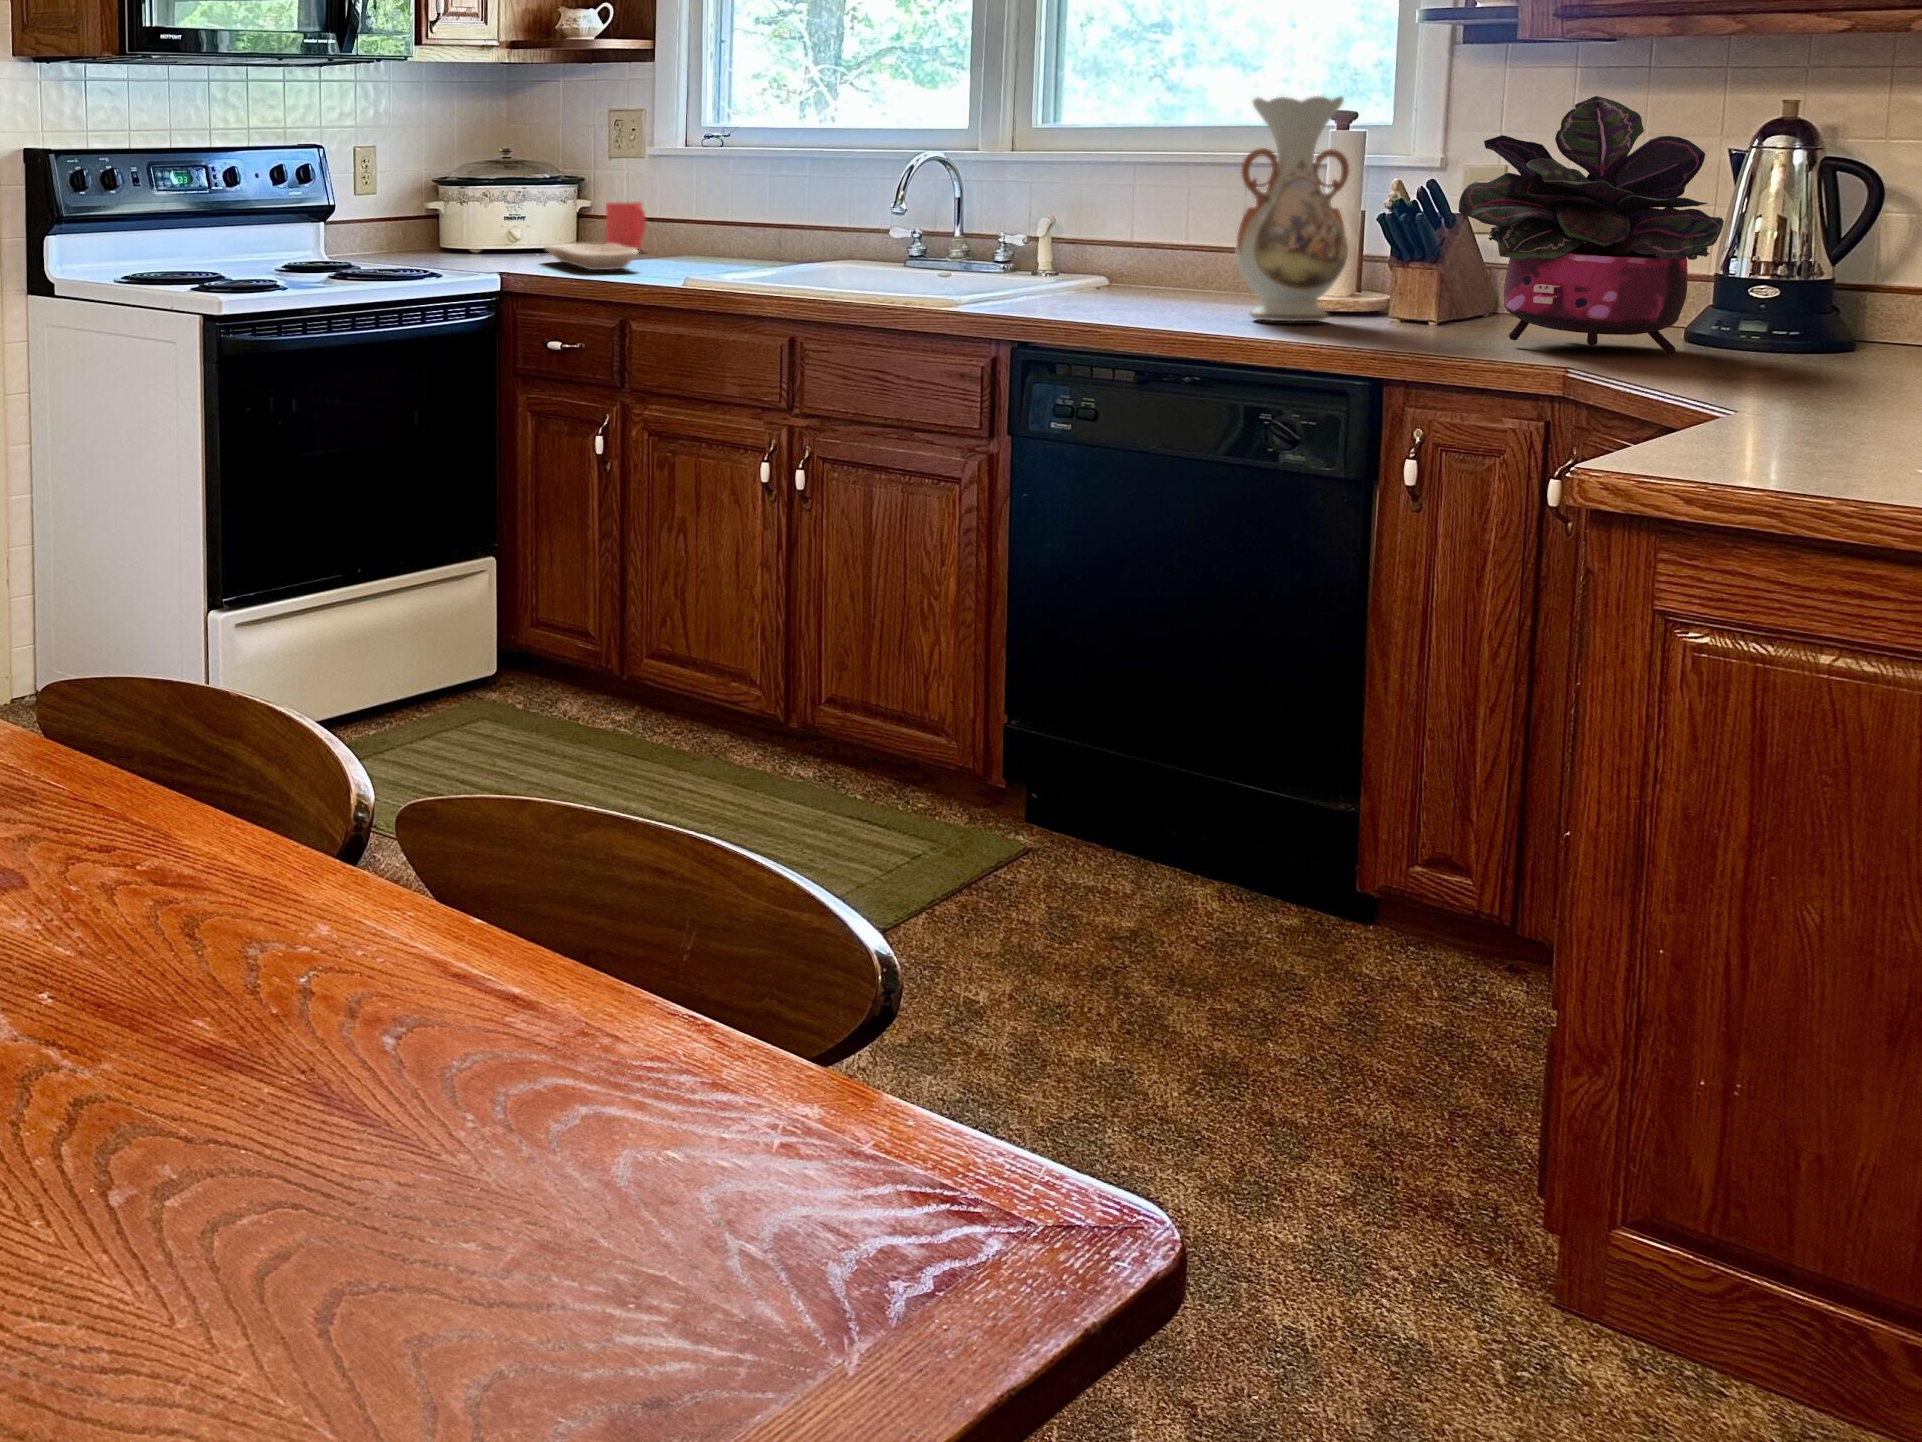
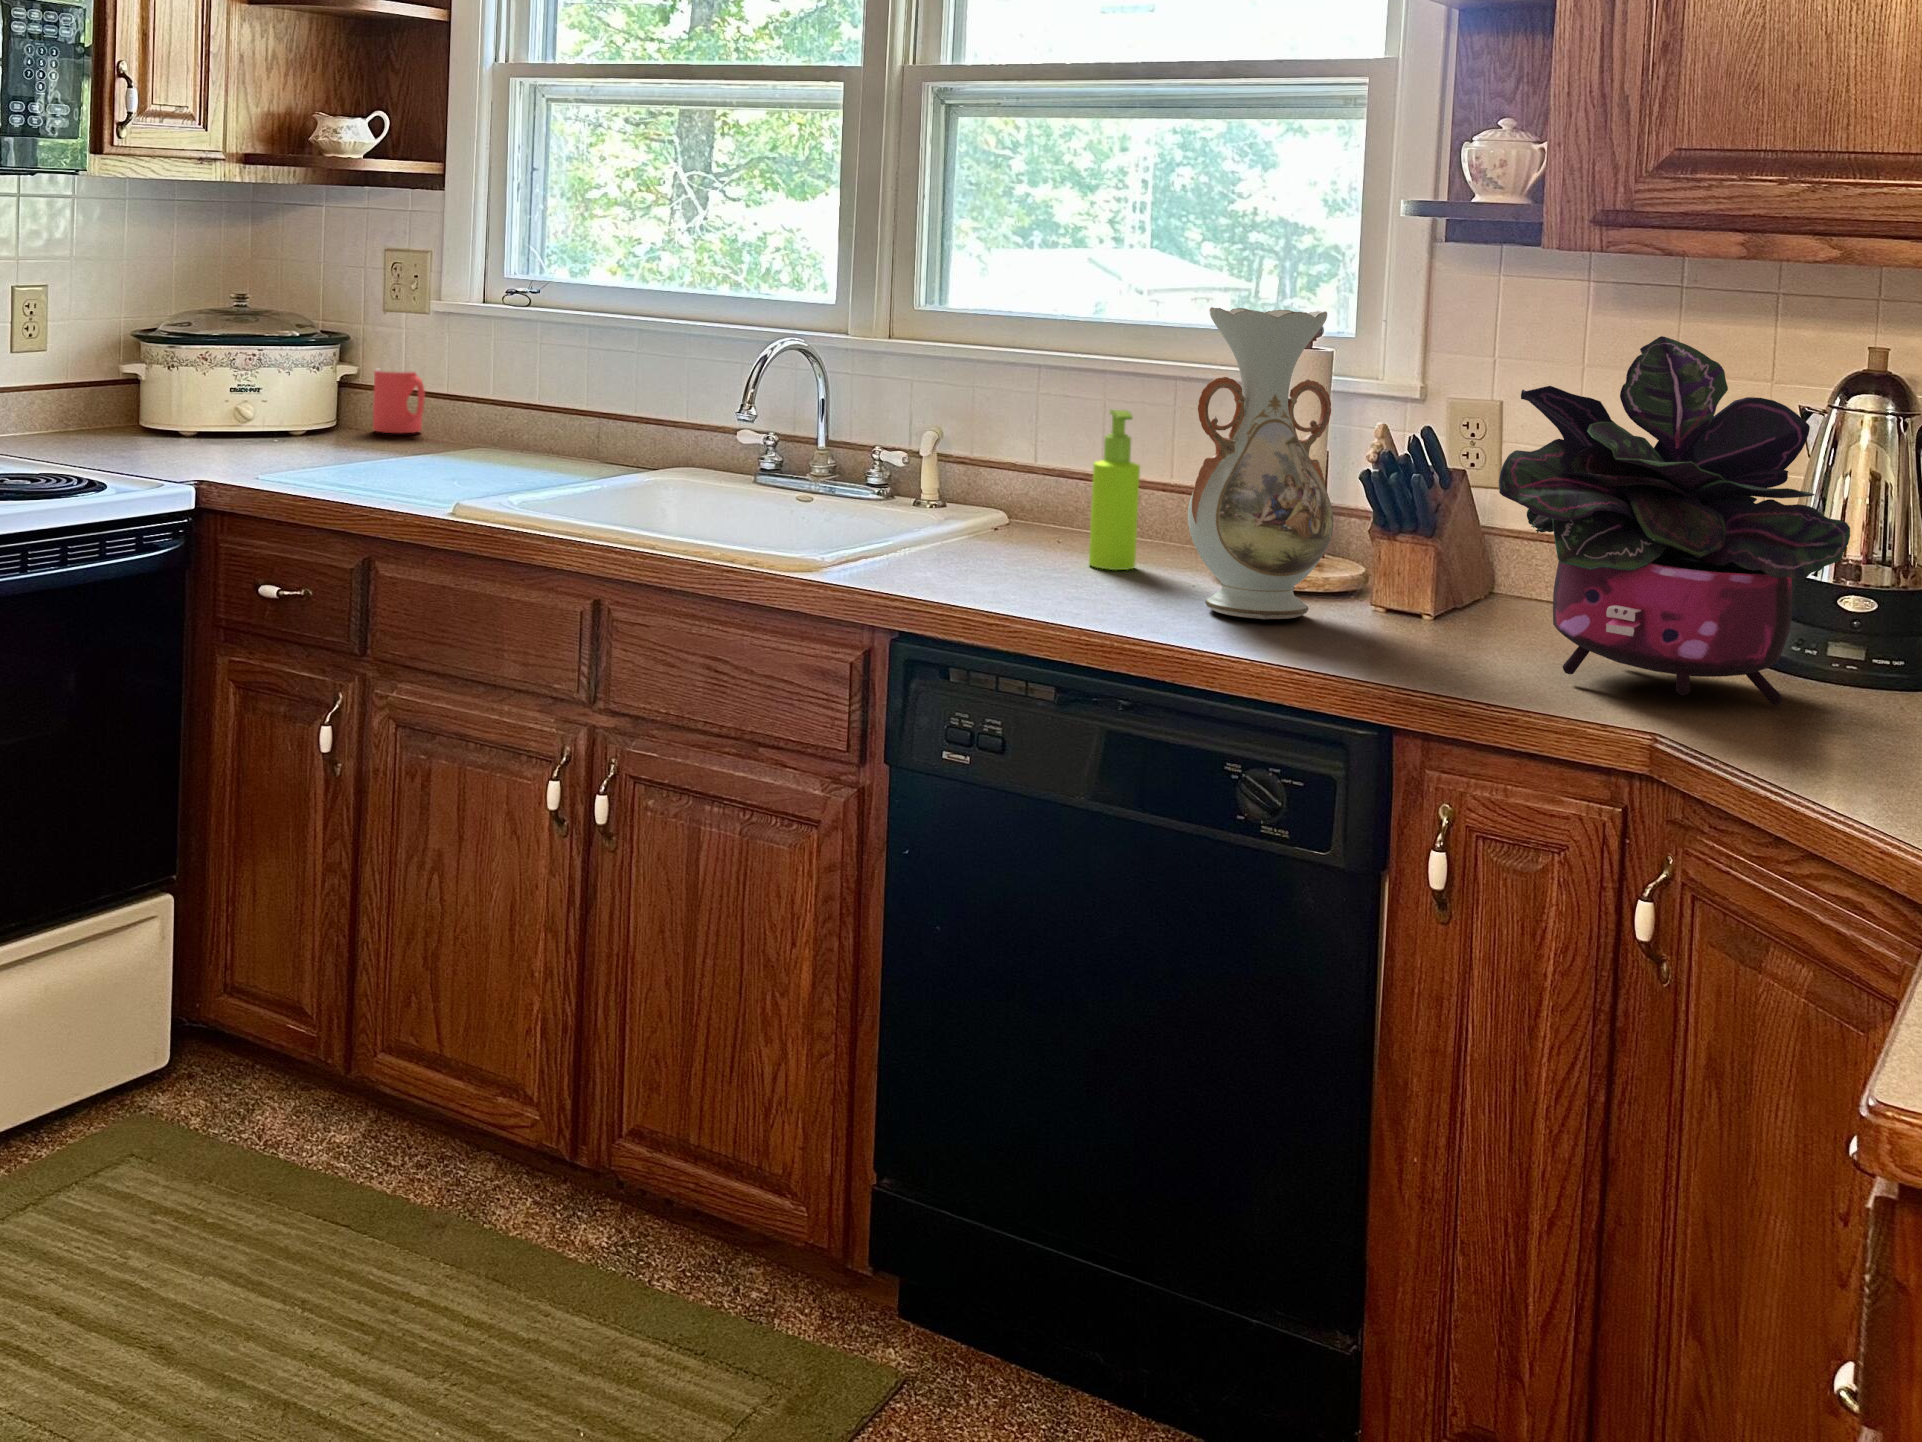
soap dispenser: none [1166,186,1207,304] -> present [1089,410,1140,570]
tray: present [546,244,639,270] -> none [273,433,398,480]

